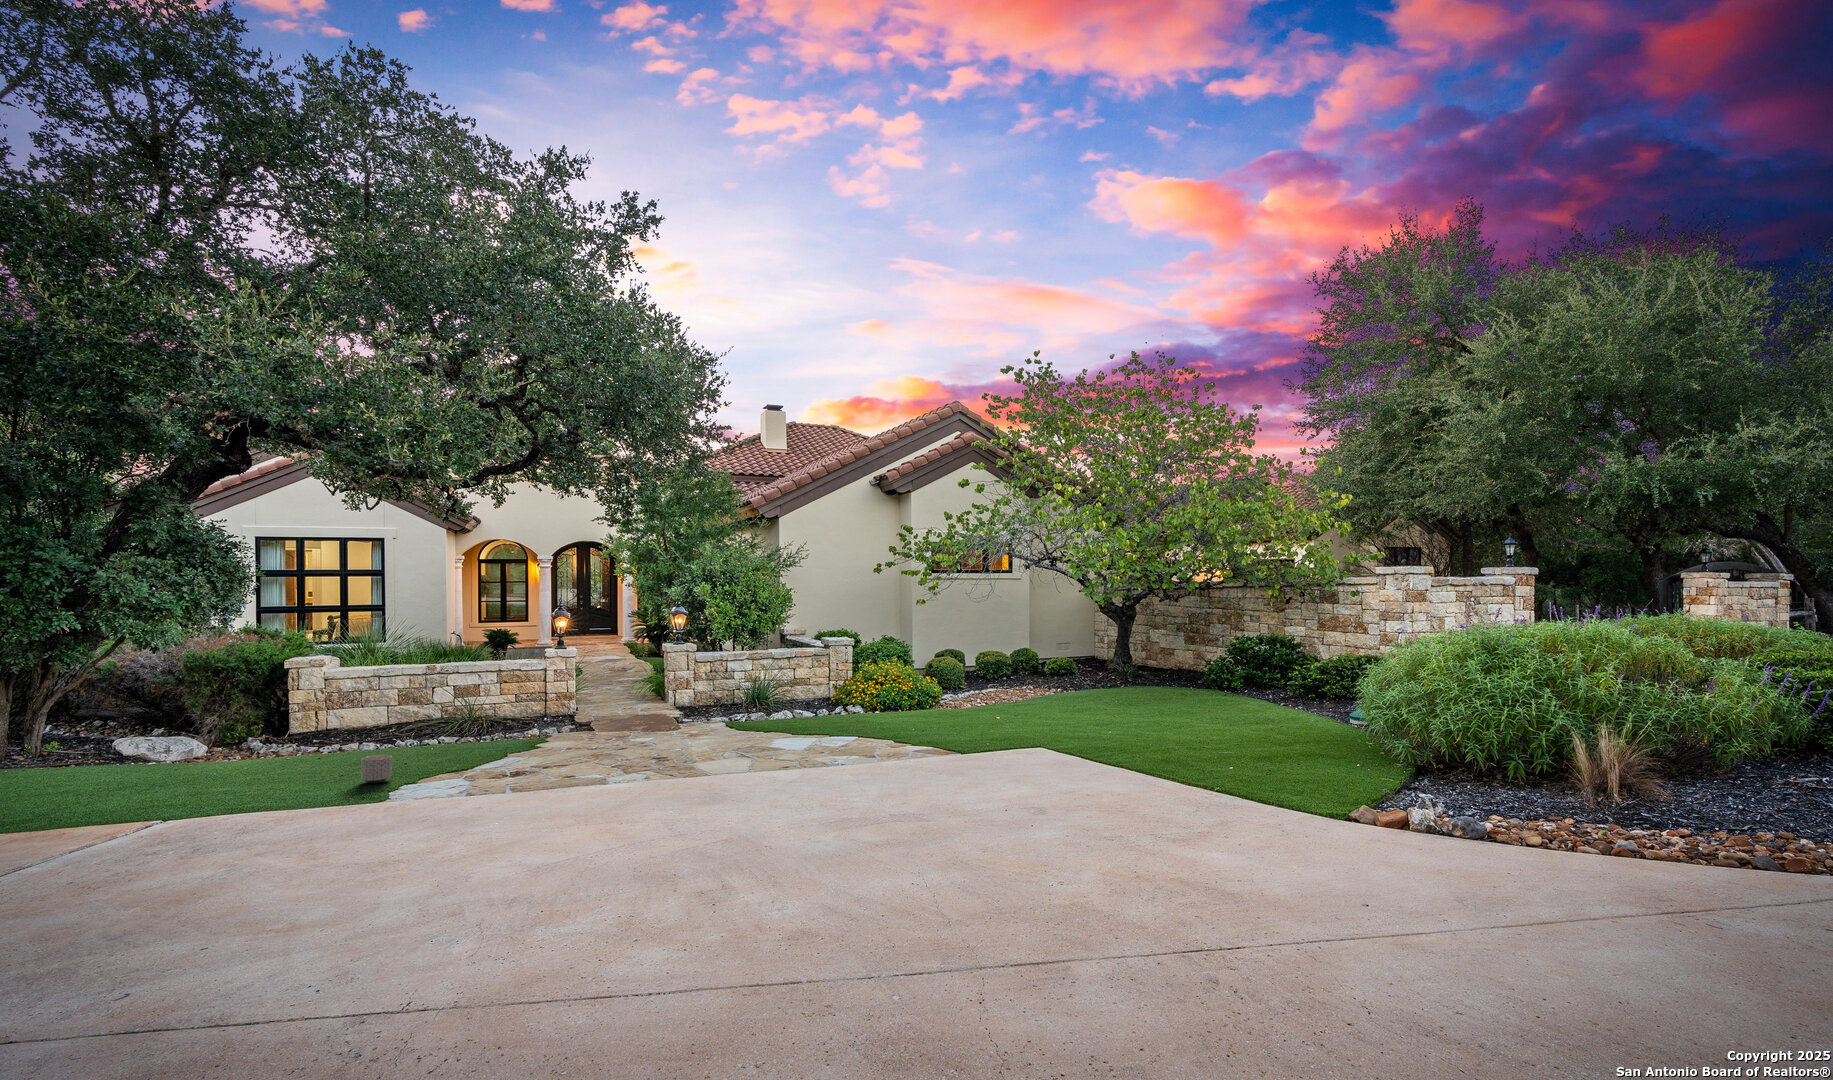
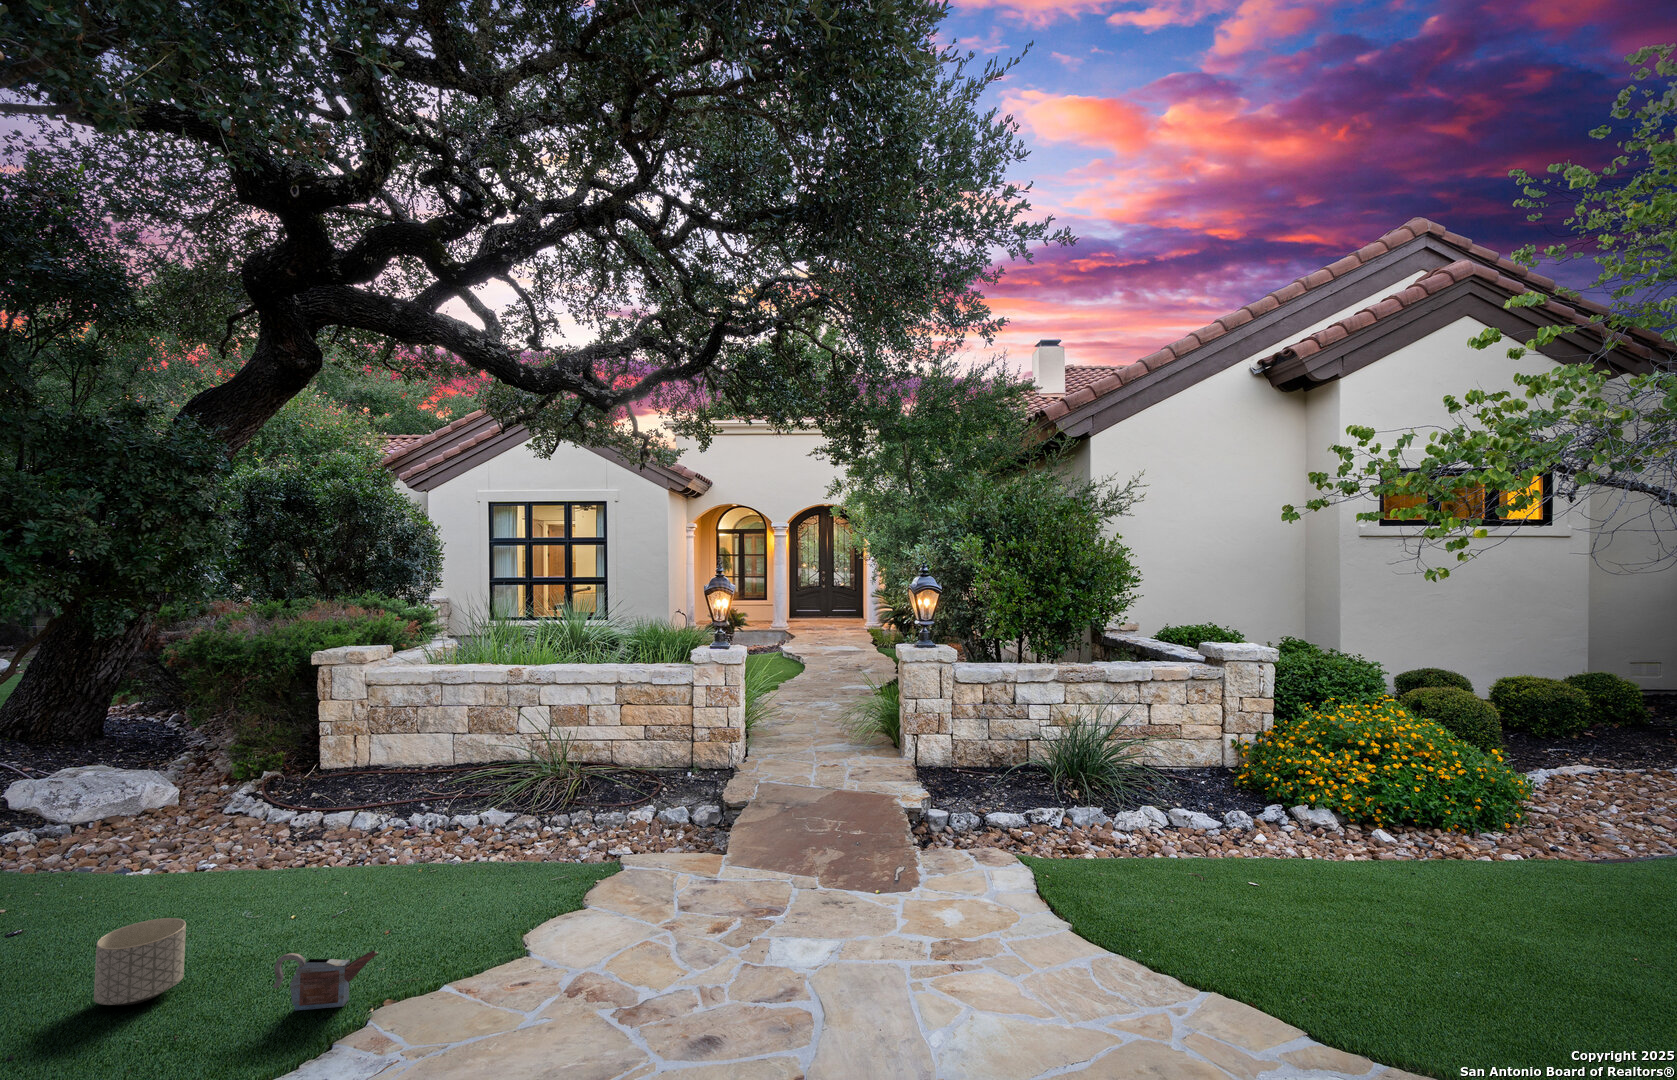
watering can: none [441,755,481,777] -> present [273,950,378,1010]

